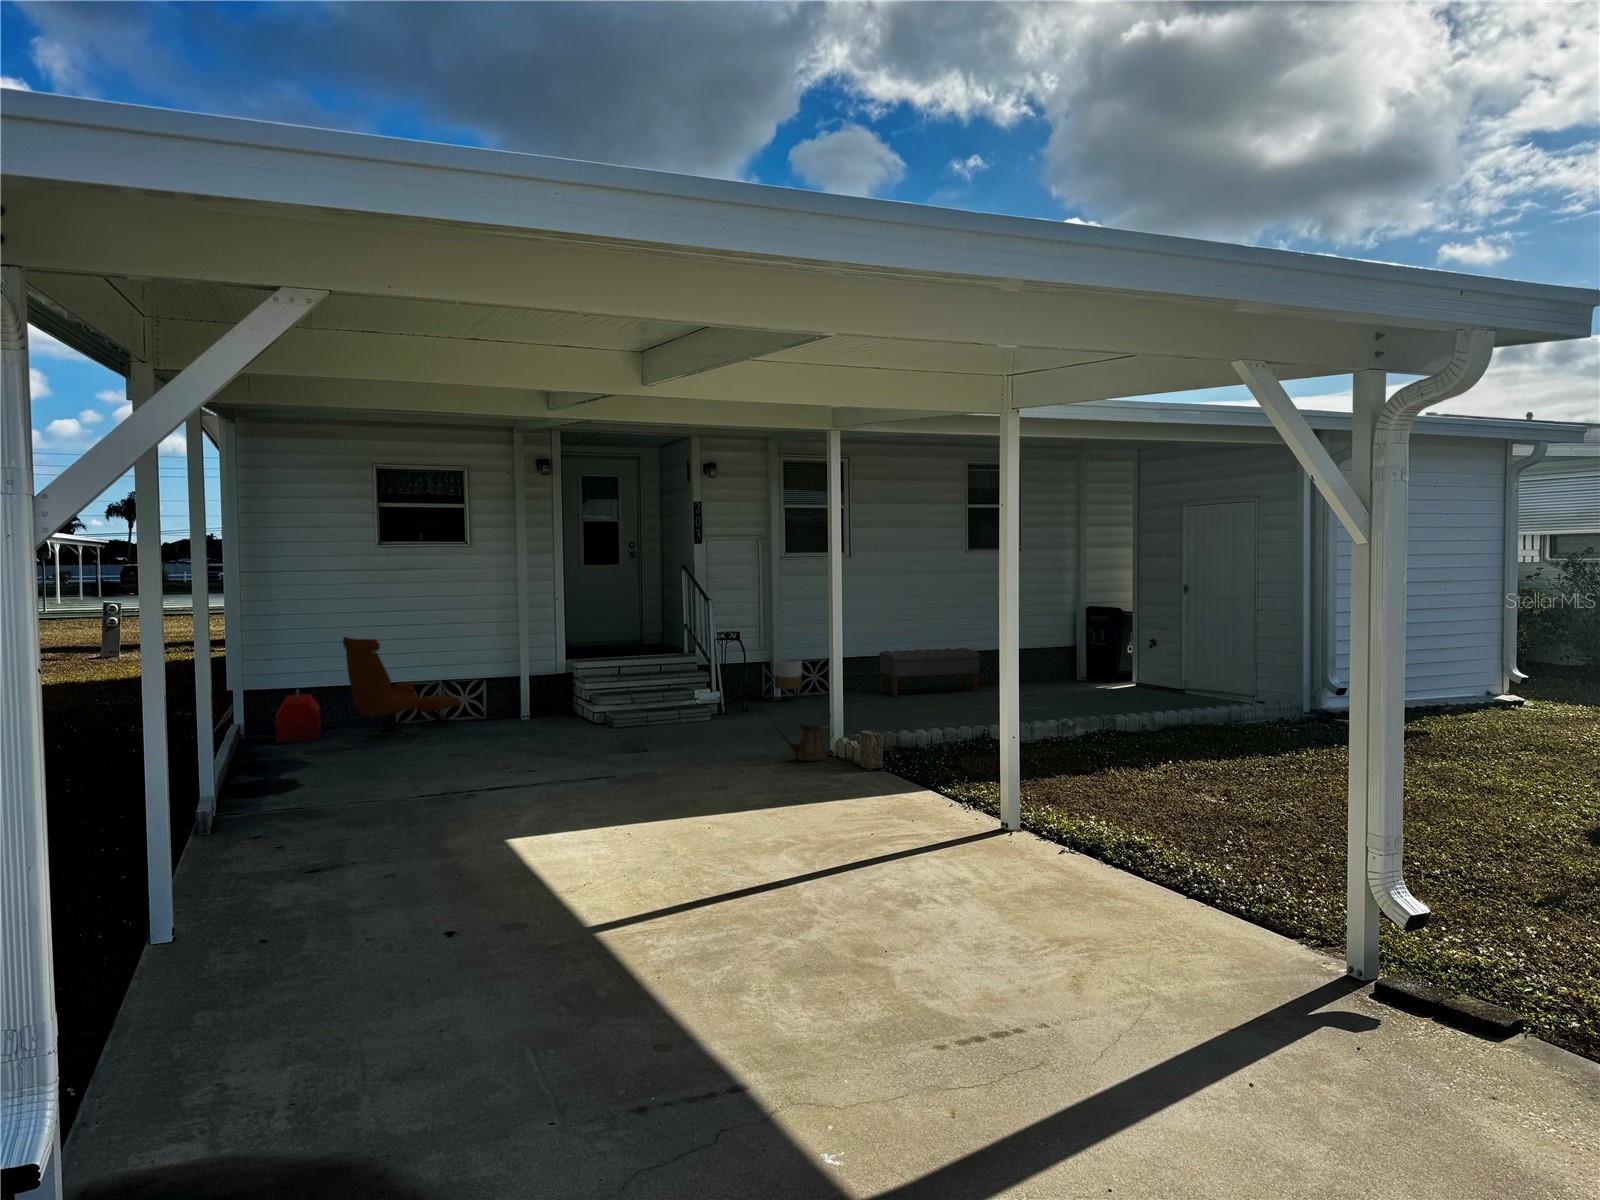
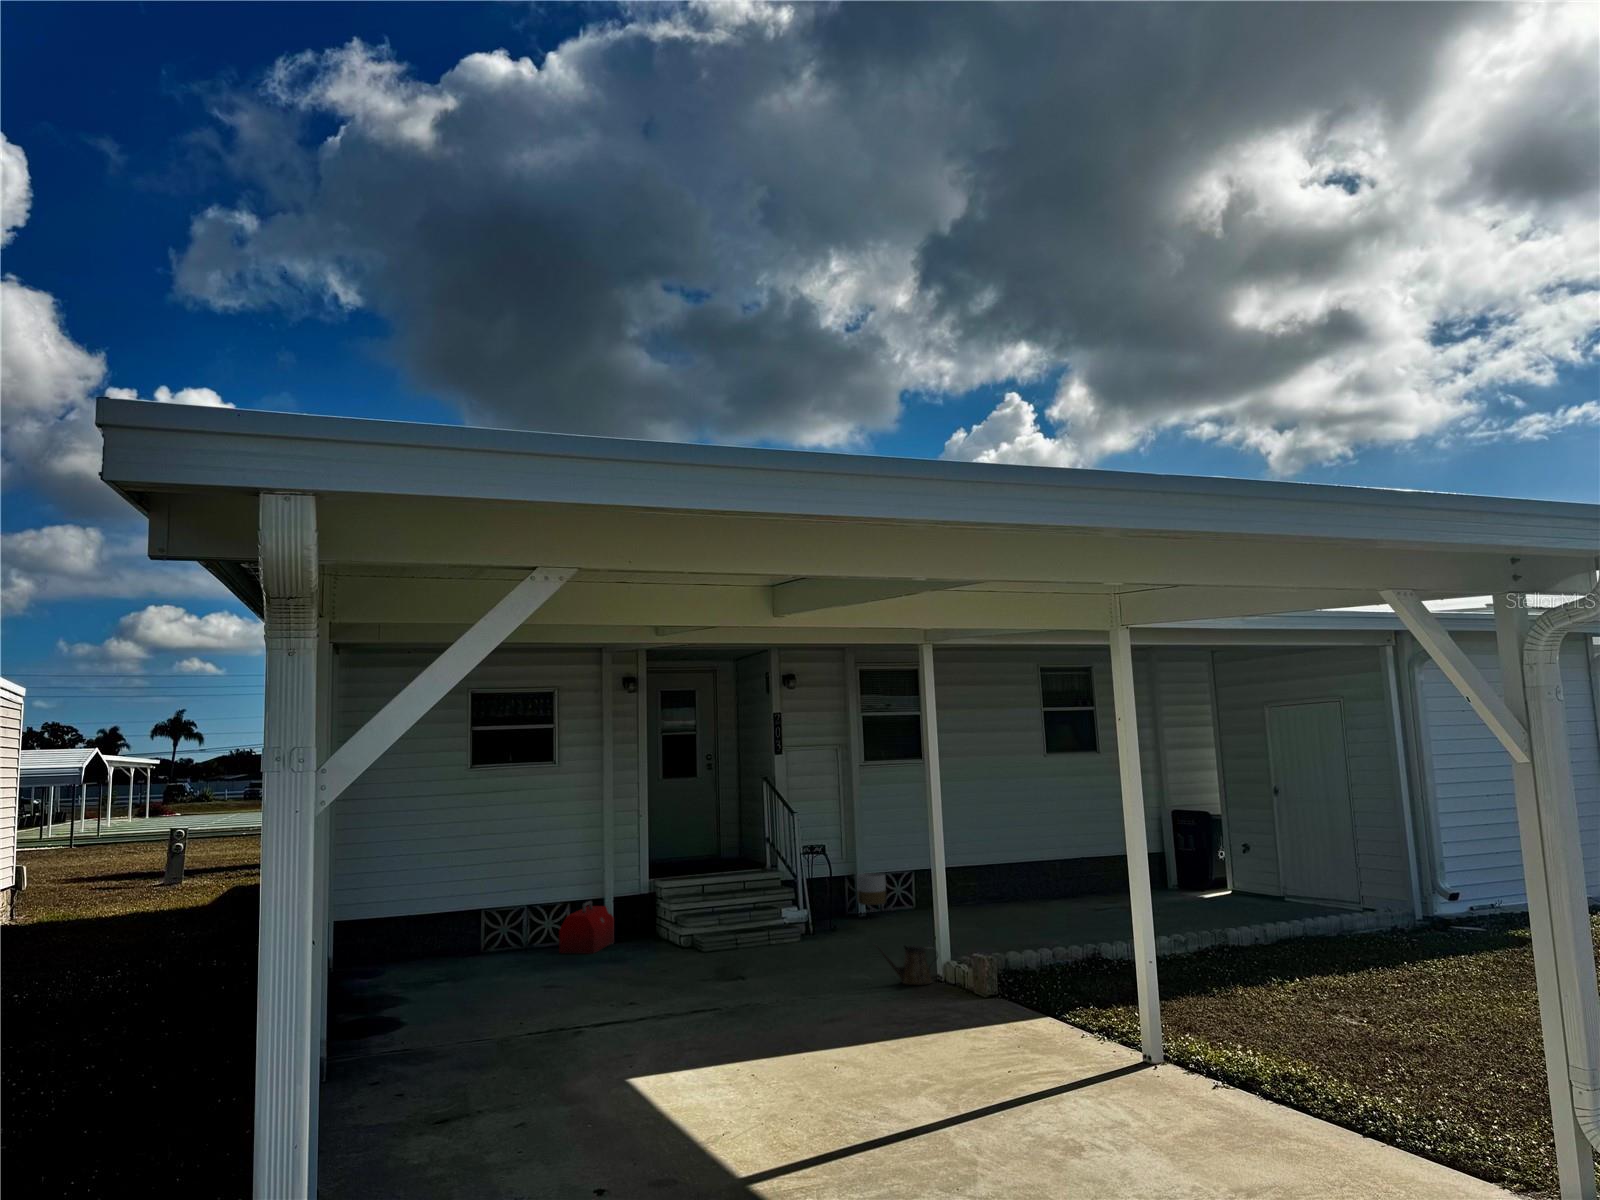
lounge chair: present [343,637,461,742] -> none [438,863,547,973]
bench: present [879,648,980,698] -> none [961,857,1065,911]
toolbox: present [275,689,320,743] -> present [559,901,614,954]

